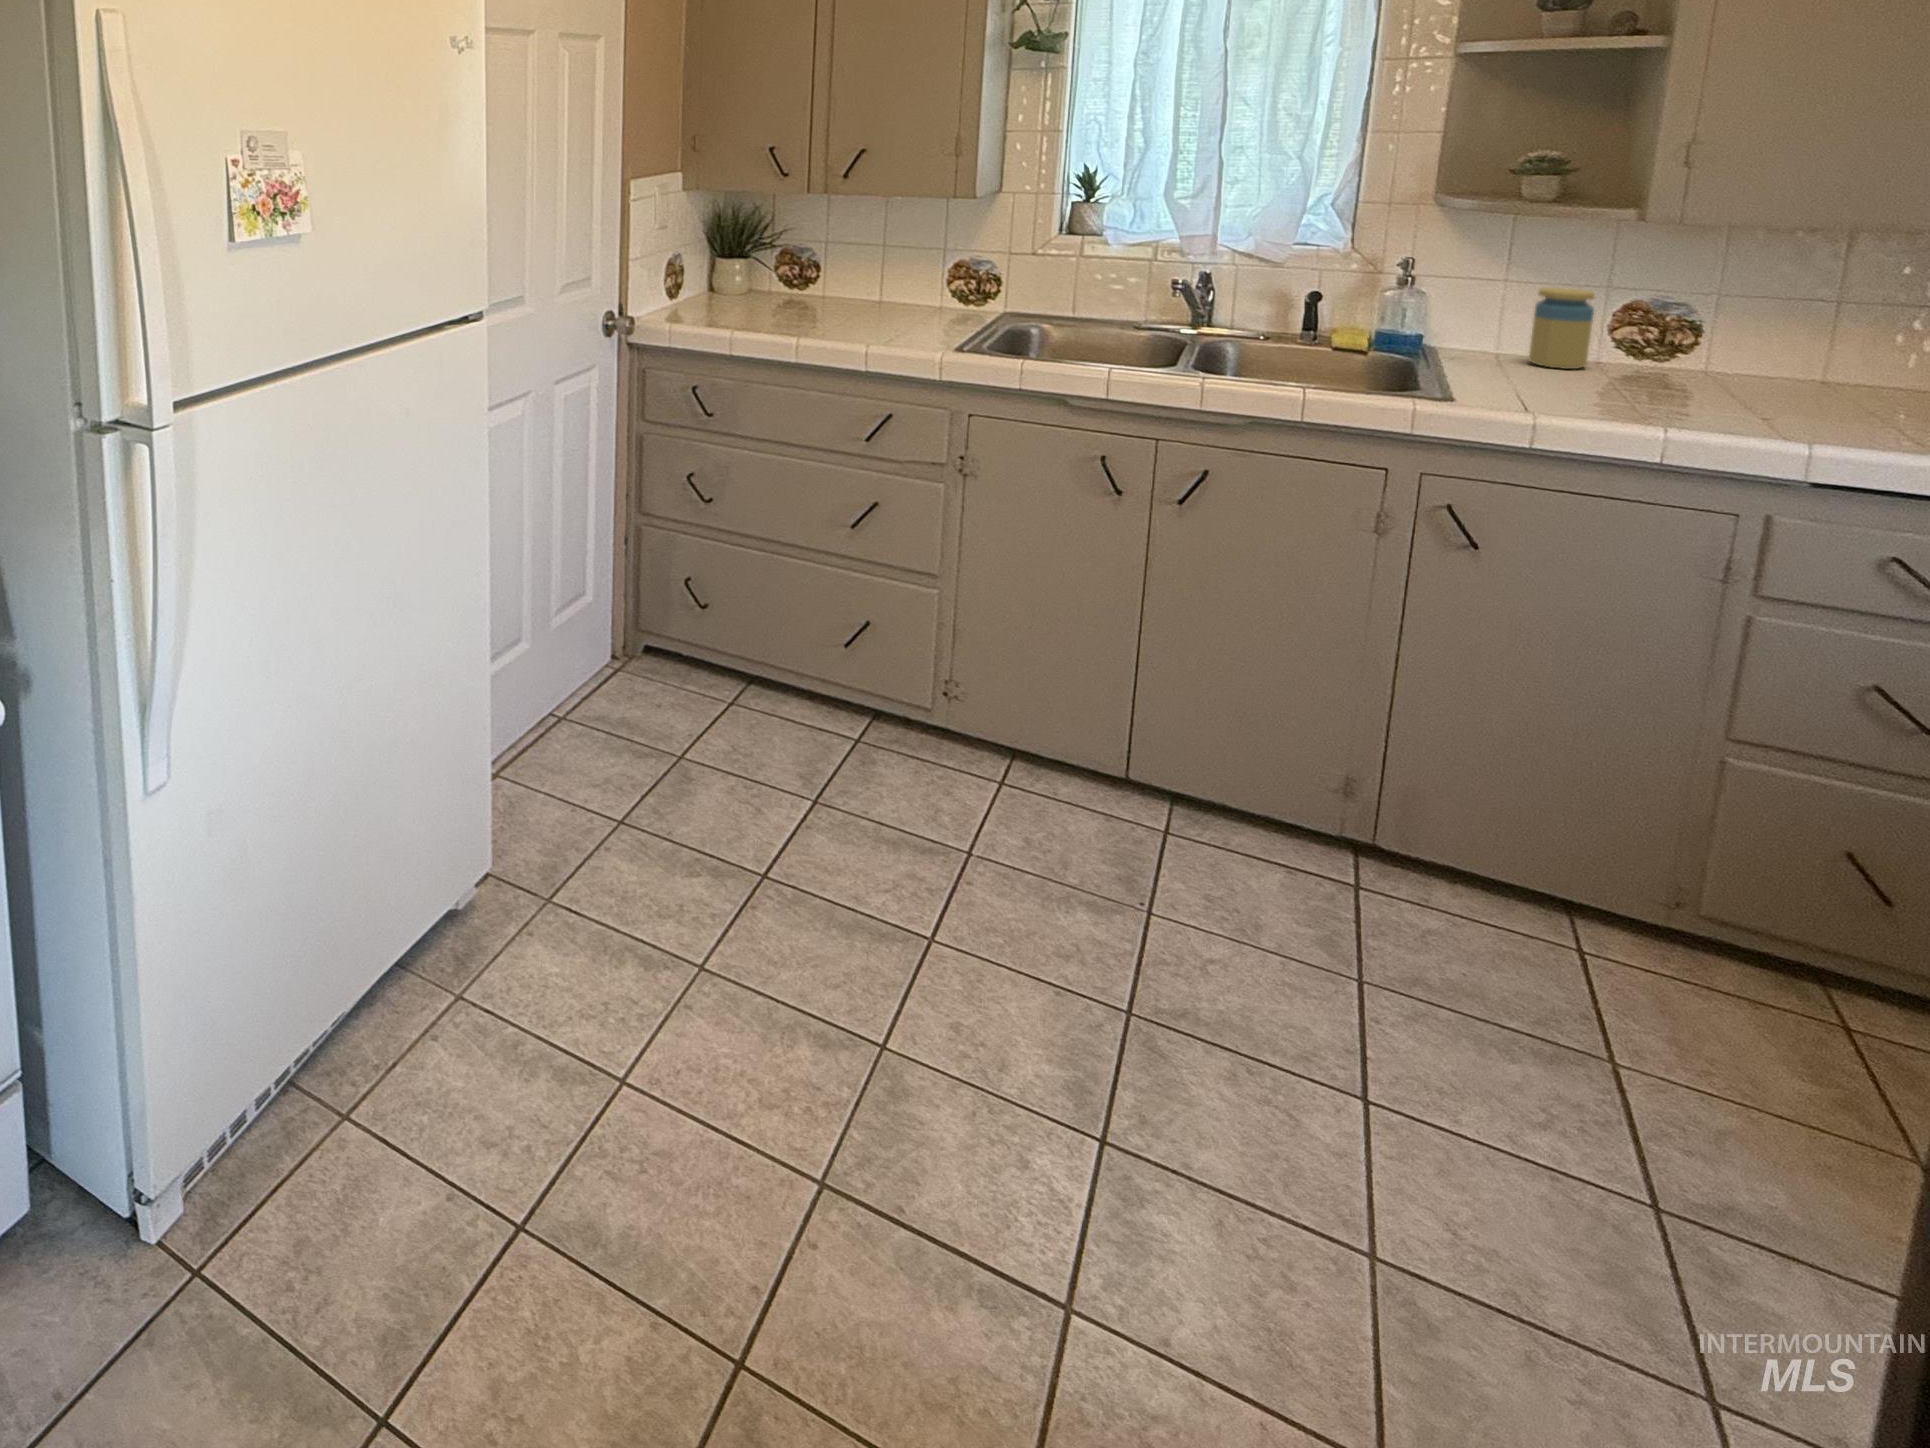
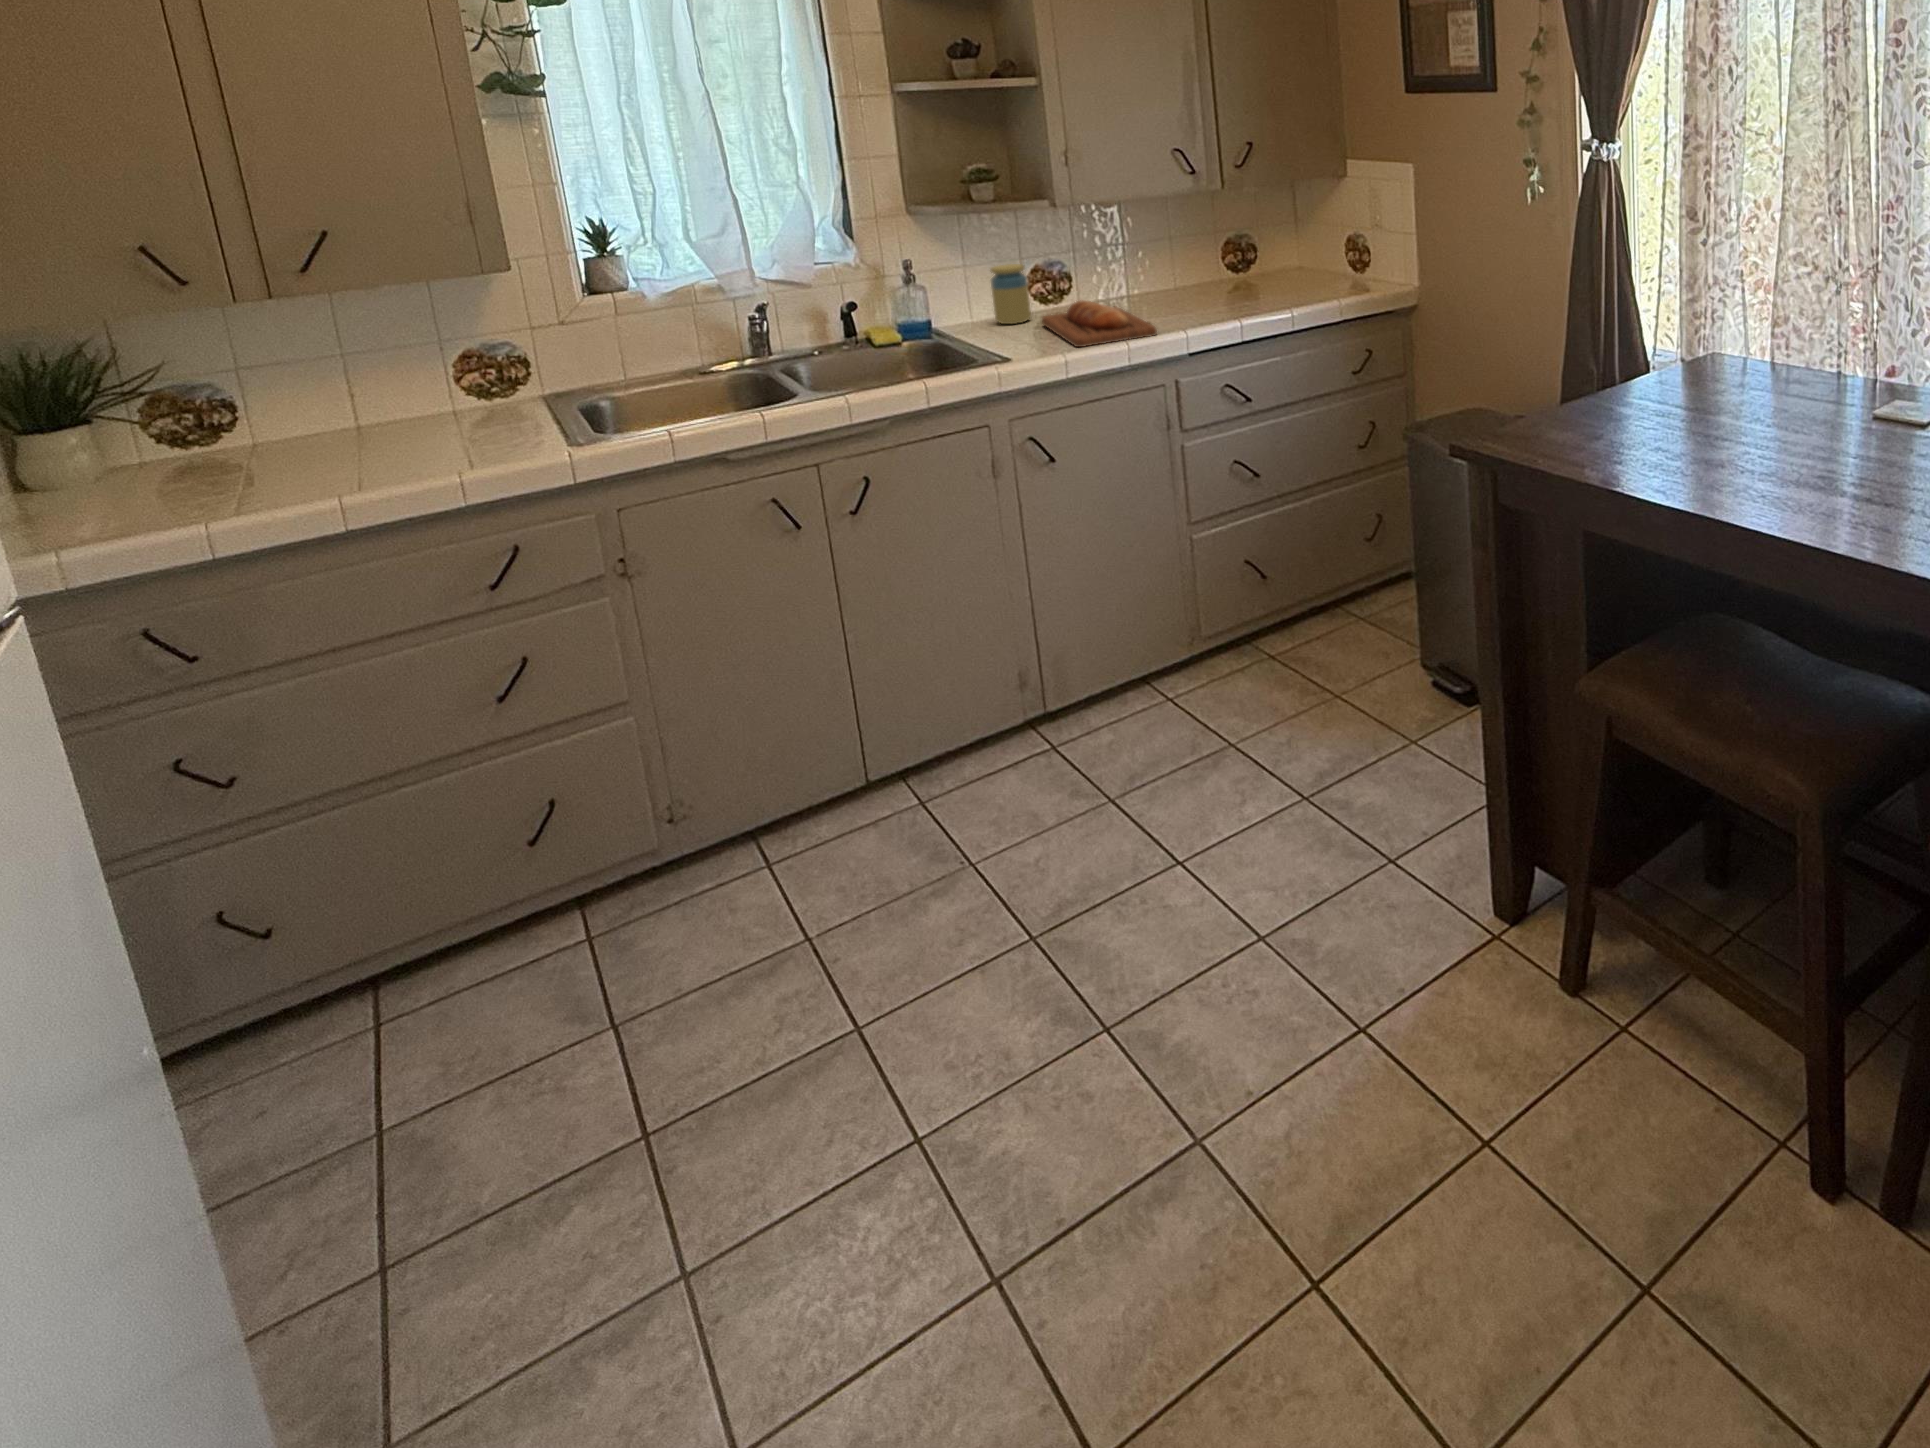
bread loaf: none [1571,356,1742,430] -> present [1042,300,1157,347]

